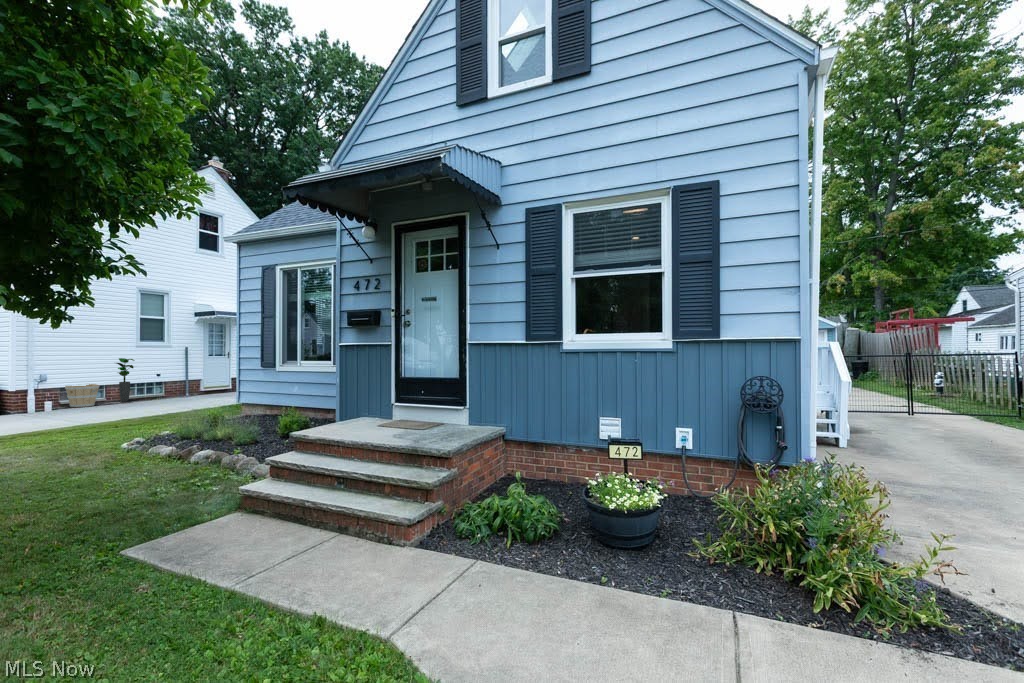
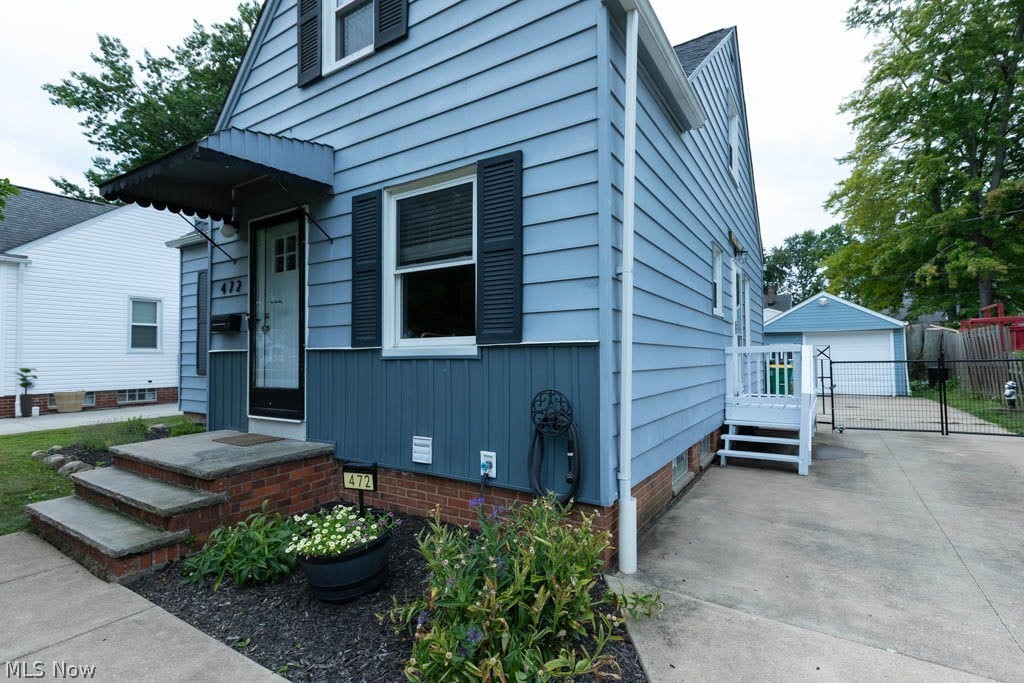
potted plant: present [116,358,134,402] -> present [17,368,37,417]

